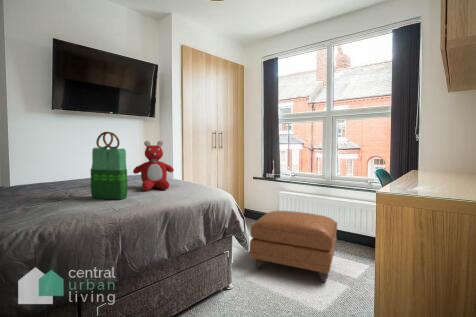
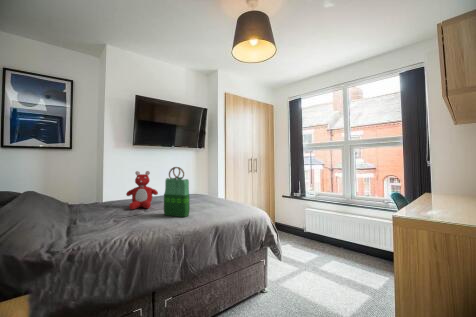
teddy bear: present [133,141,174,191] -> present [126,171,158,209]
ottoman: present [250,211,337,282] -> none [282,226,358,291]

